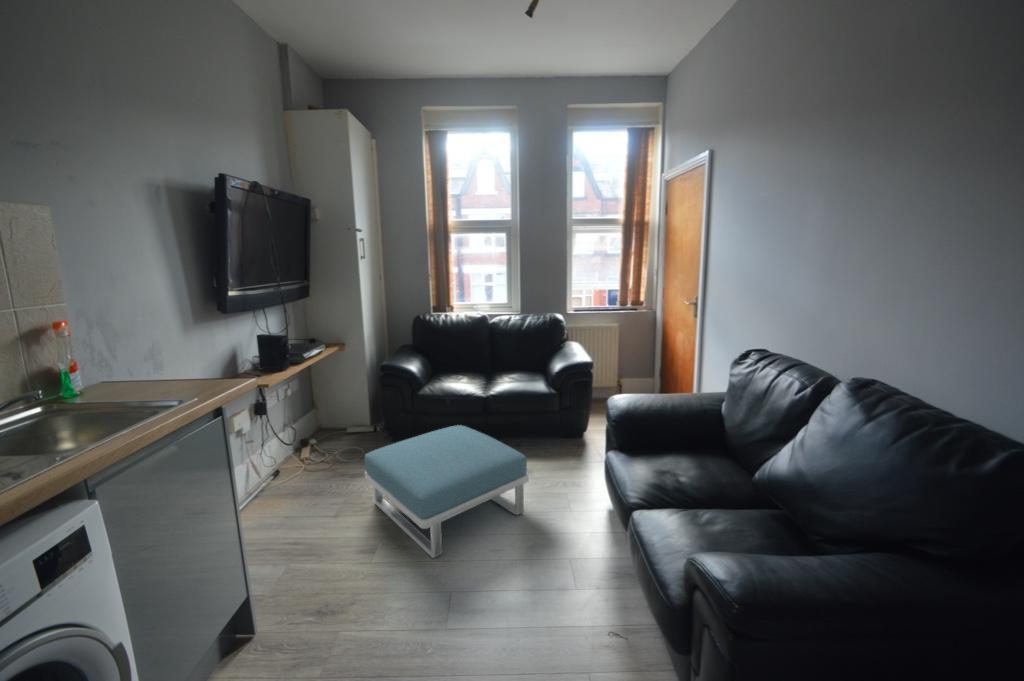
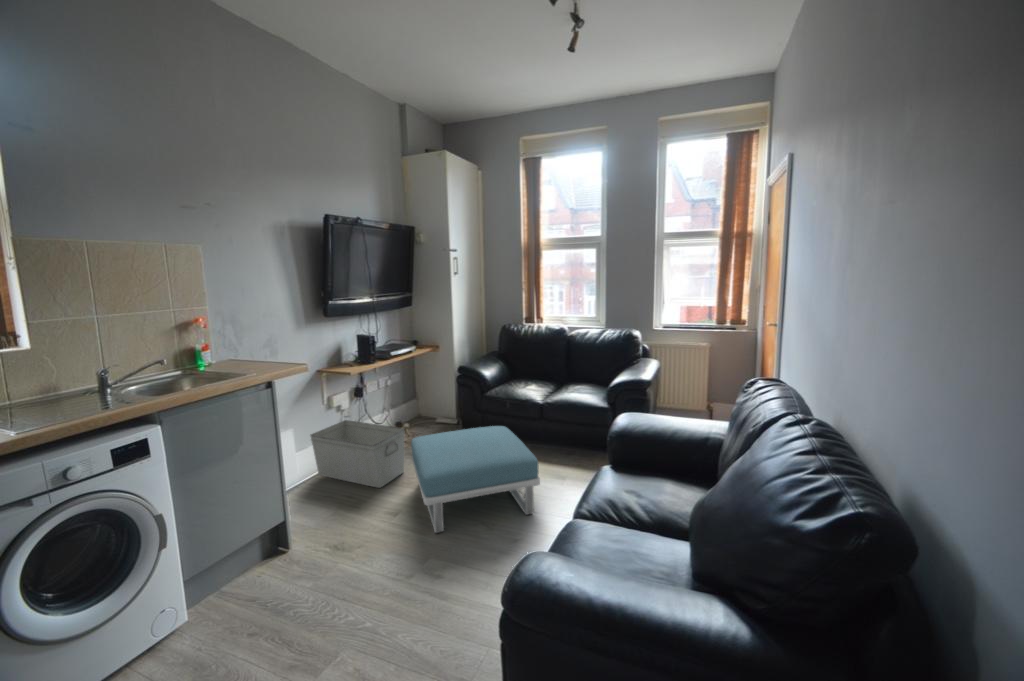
storage bin: none [215,444,346,521] -> present [310,420,405,488]

